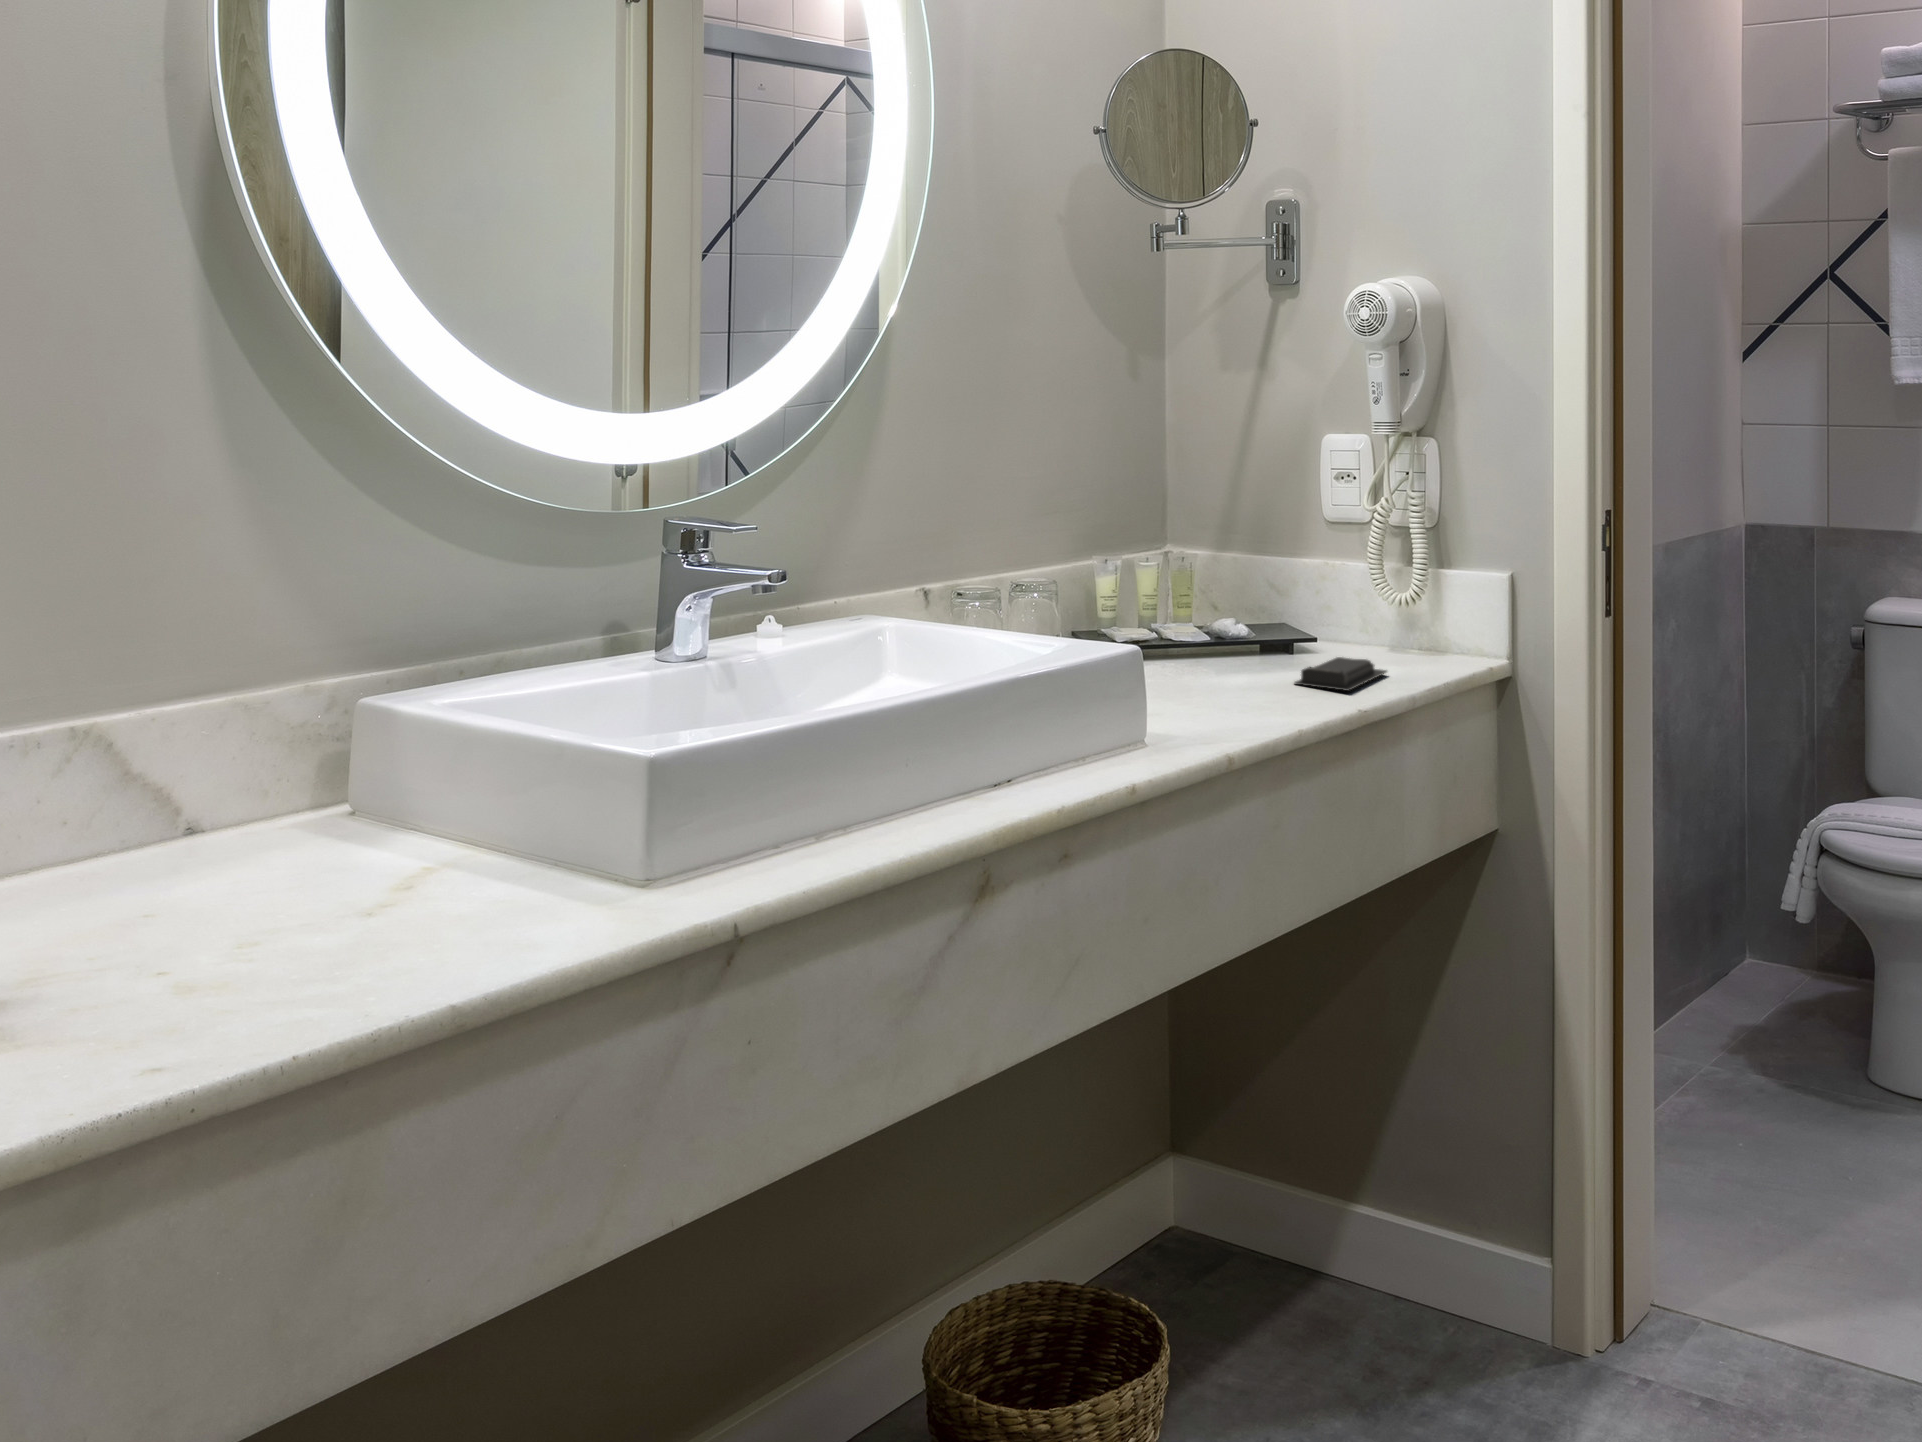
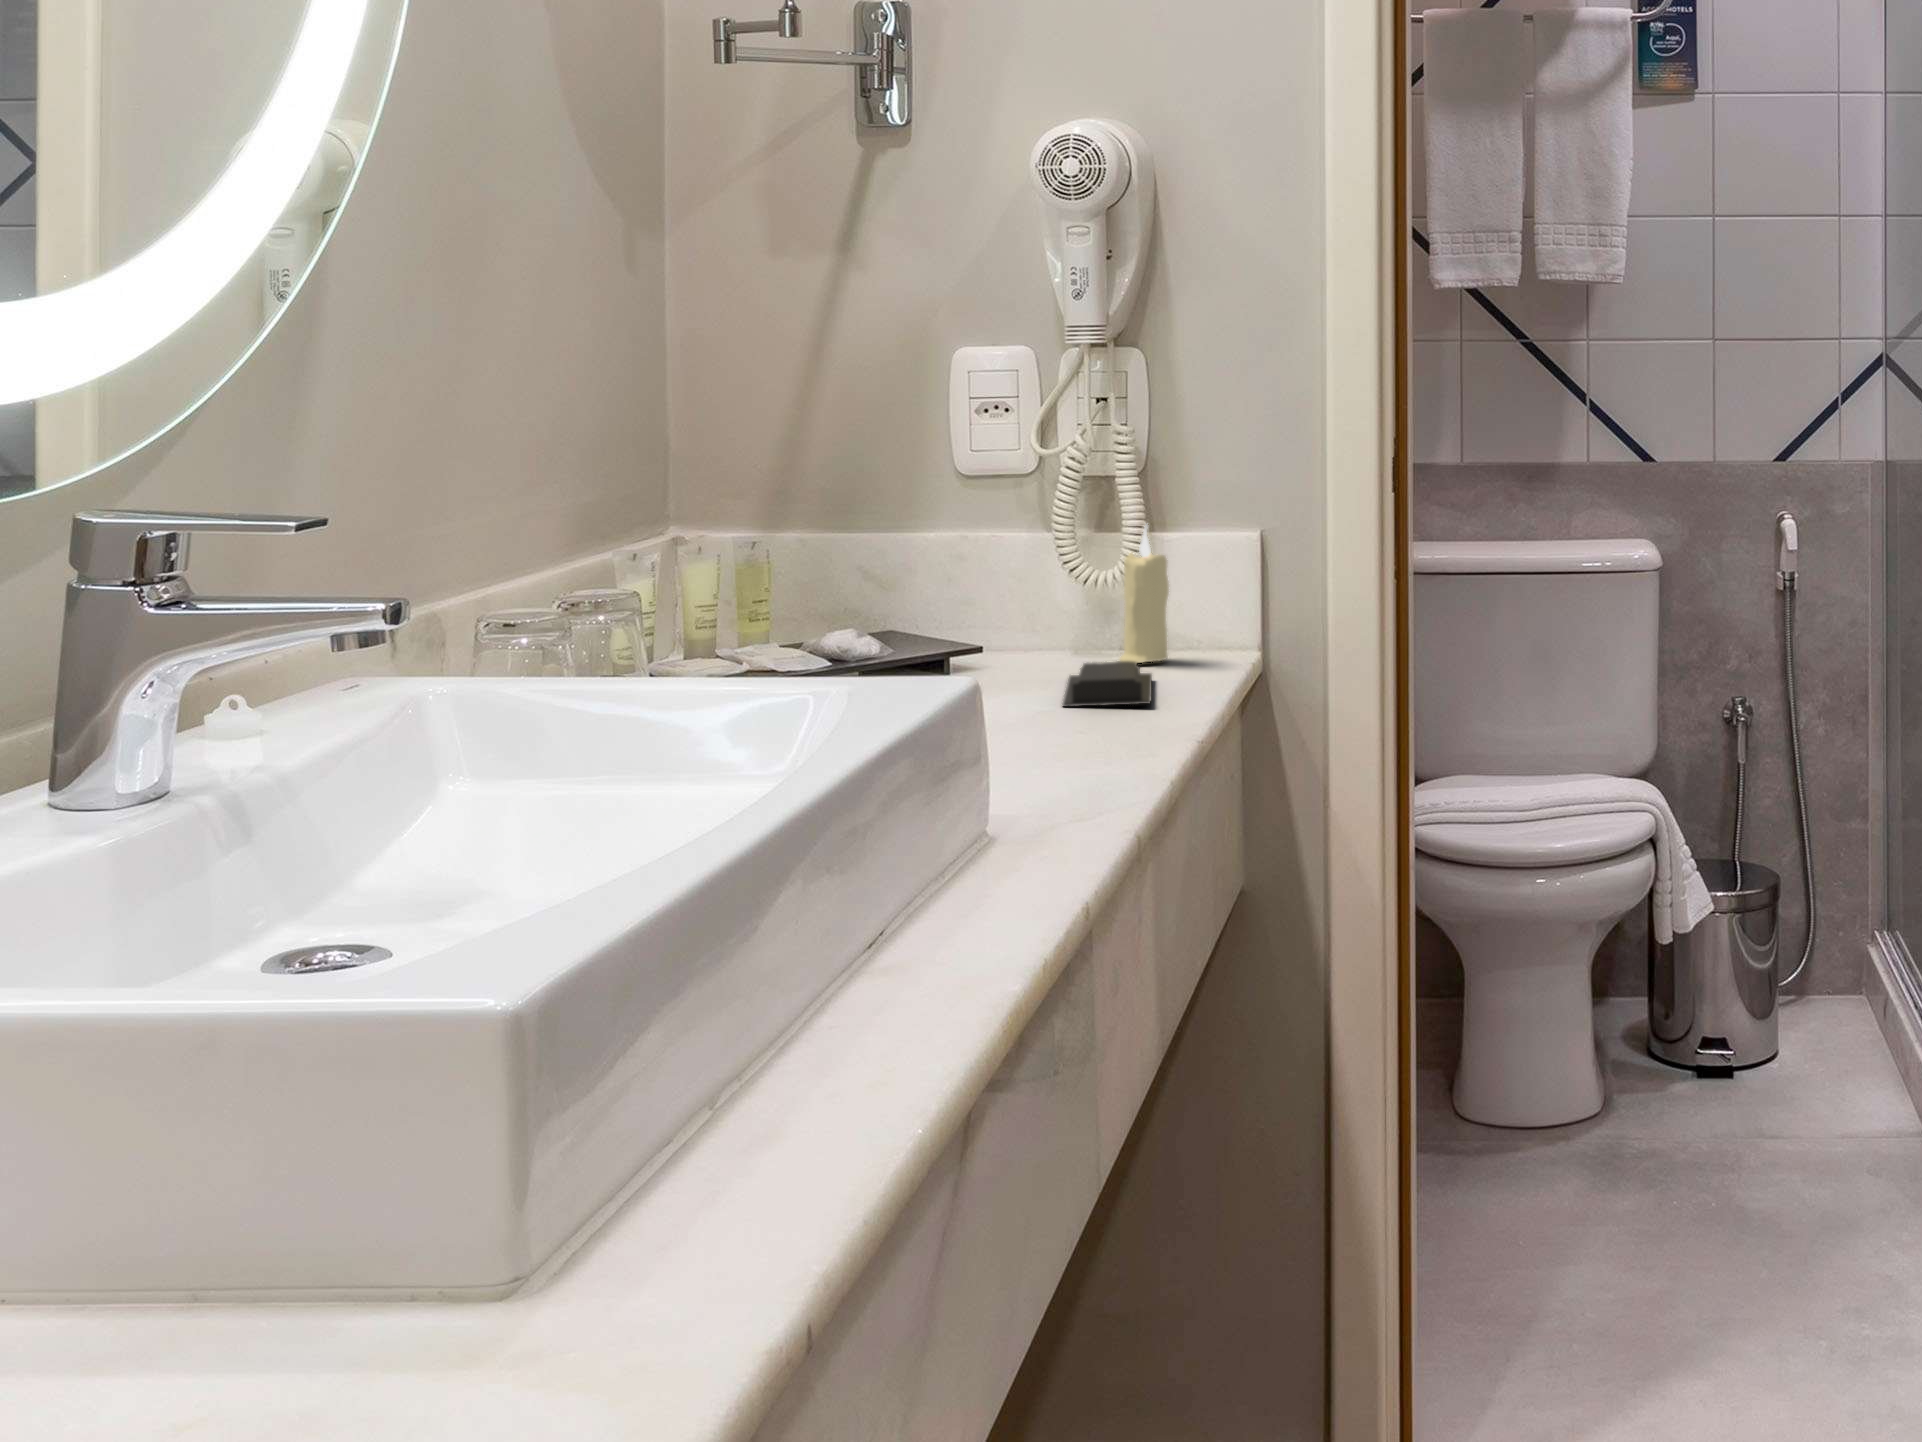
candle: none [1386,564,1424,663] -> present [1120,525,1169,663]

